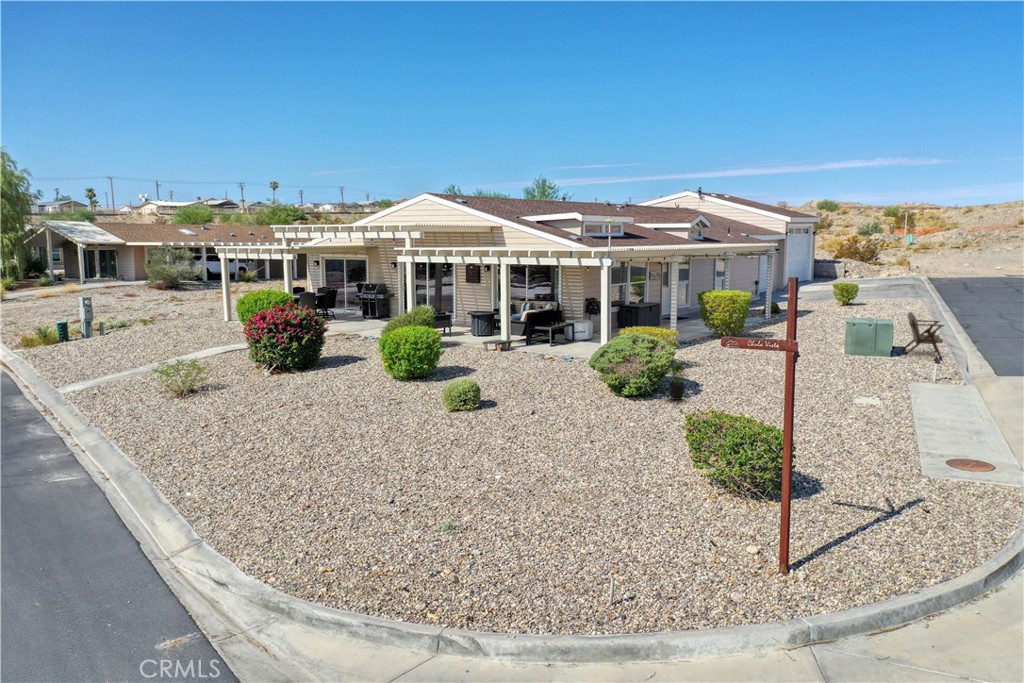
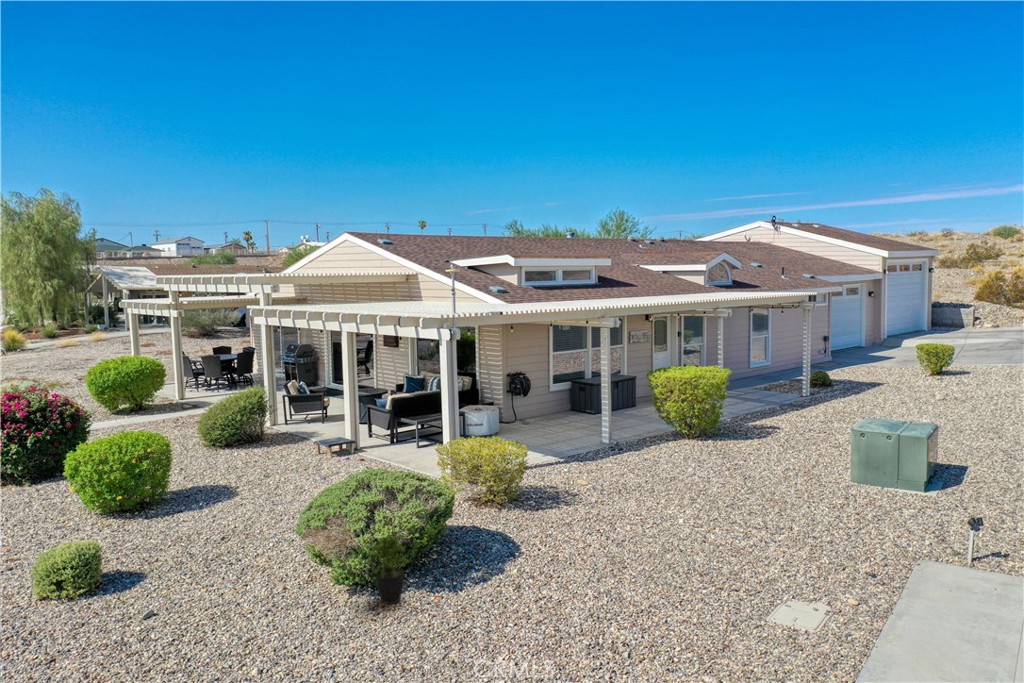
lounge chair: present [902,312,944,357] -> none [932,418,1005,503]

